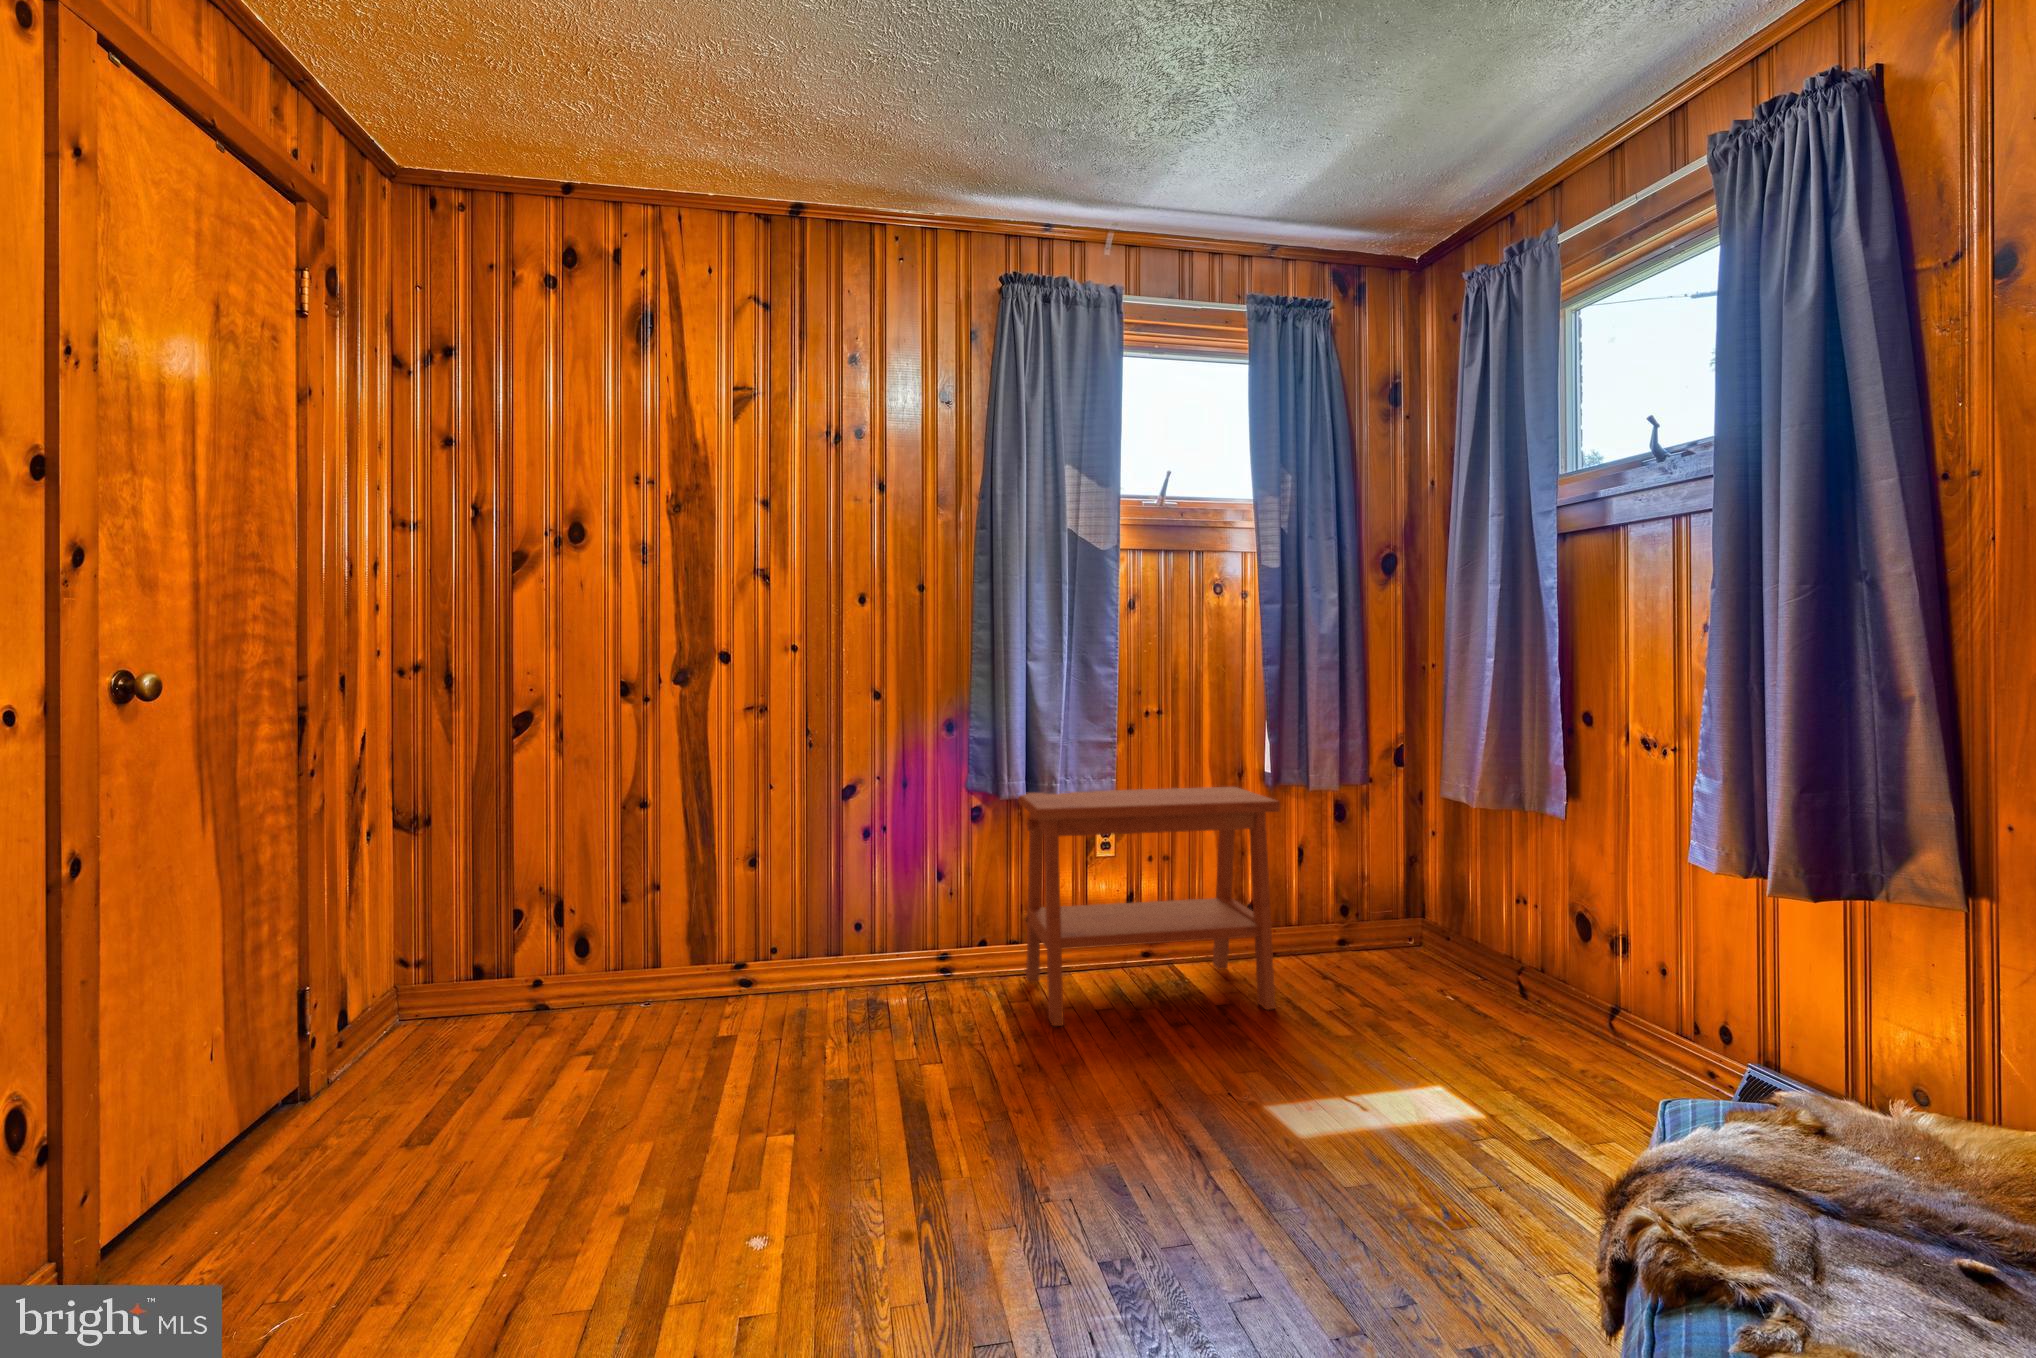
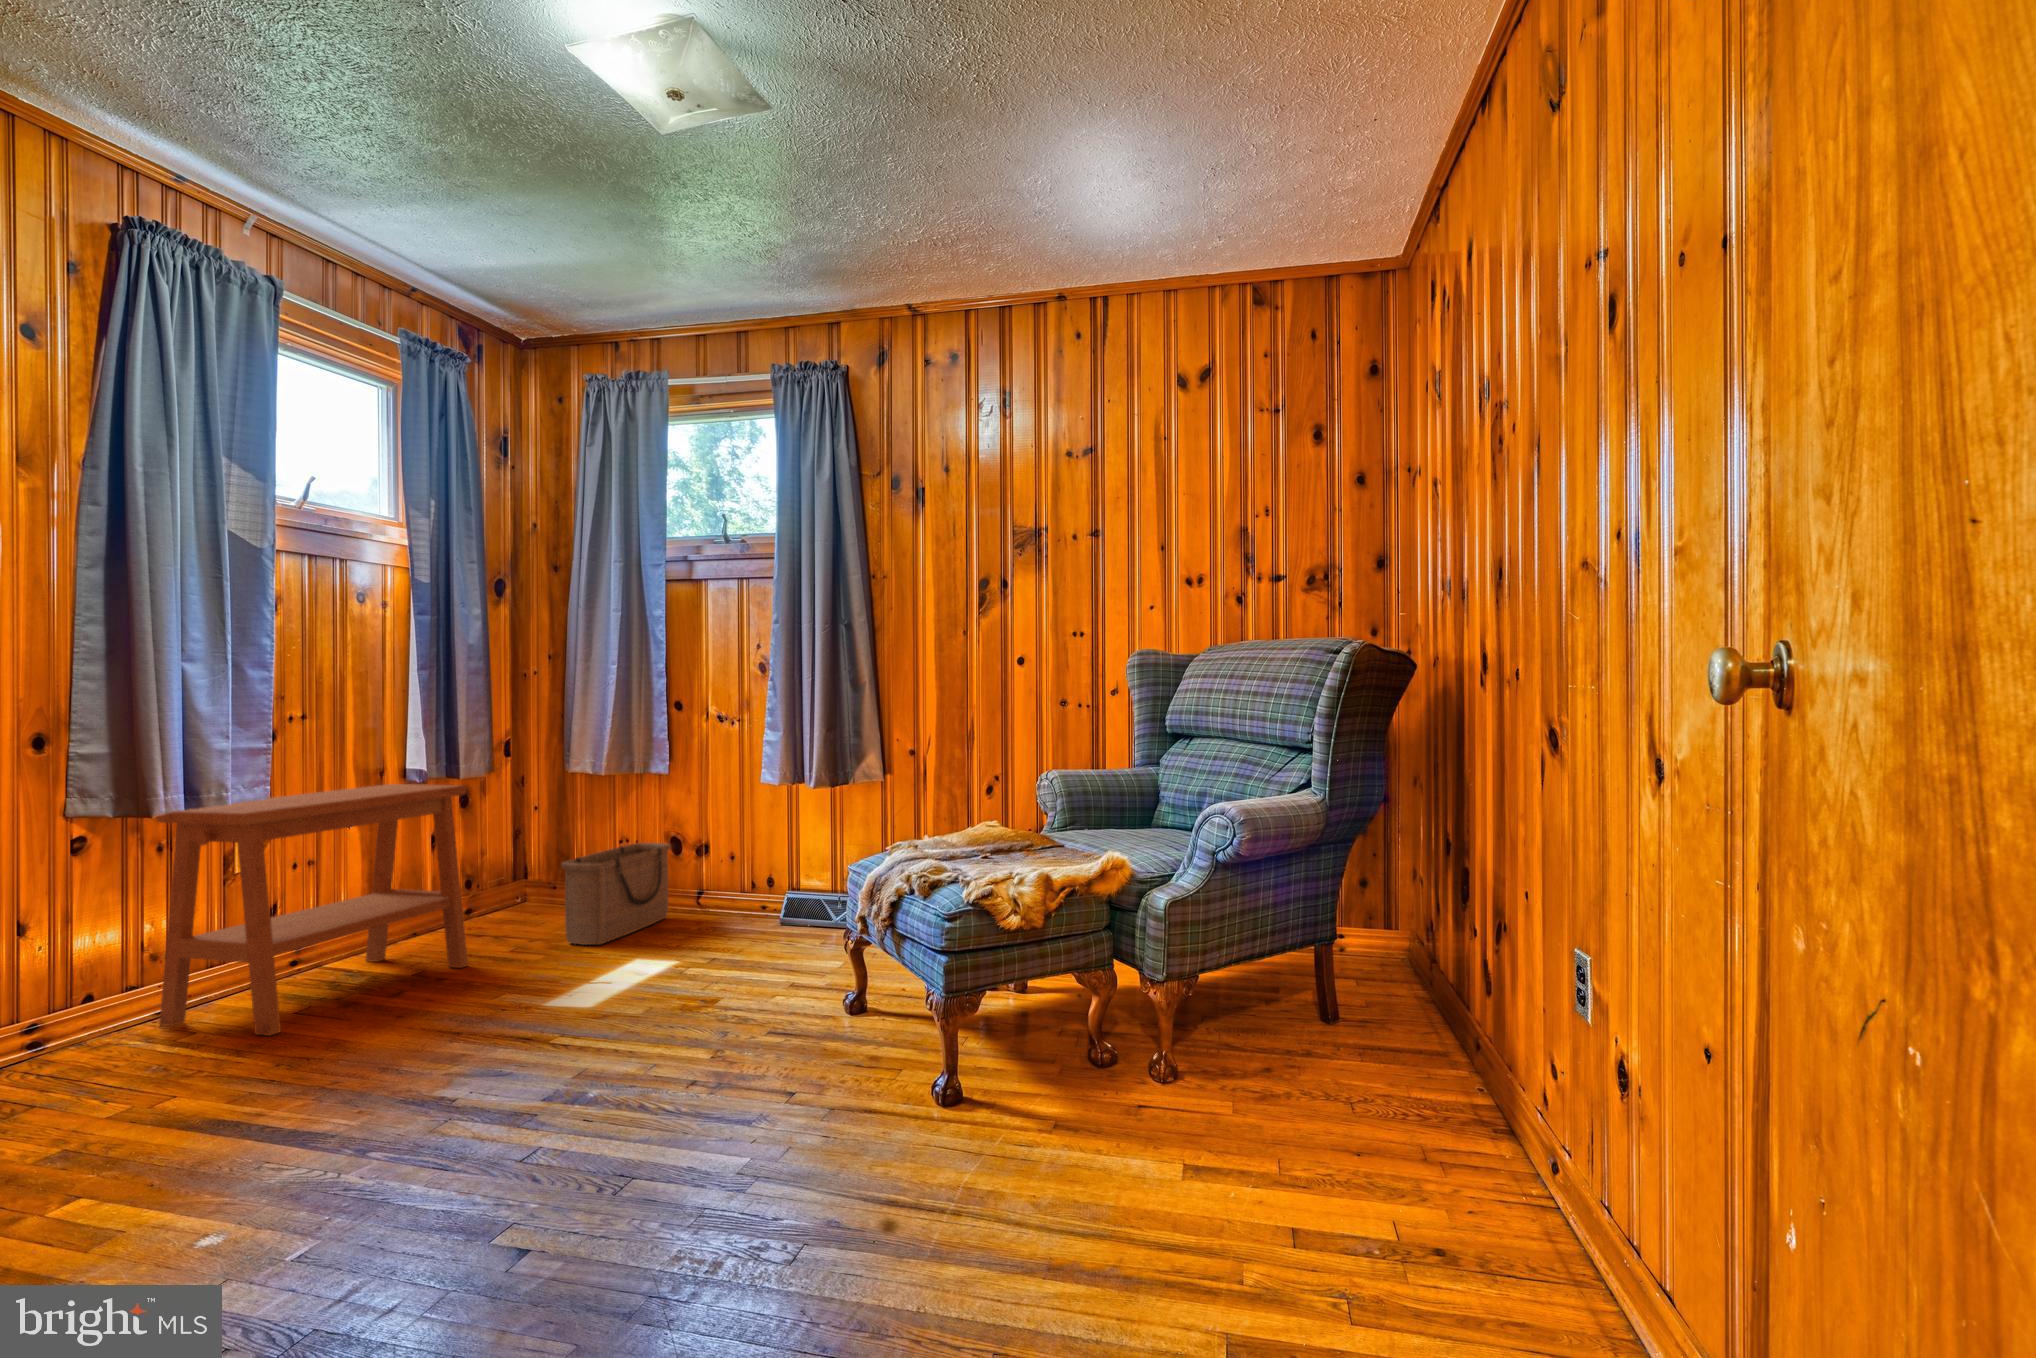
basket: none [1391,905,1571,1038] -> present [561,843,671,945]

